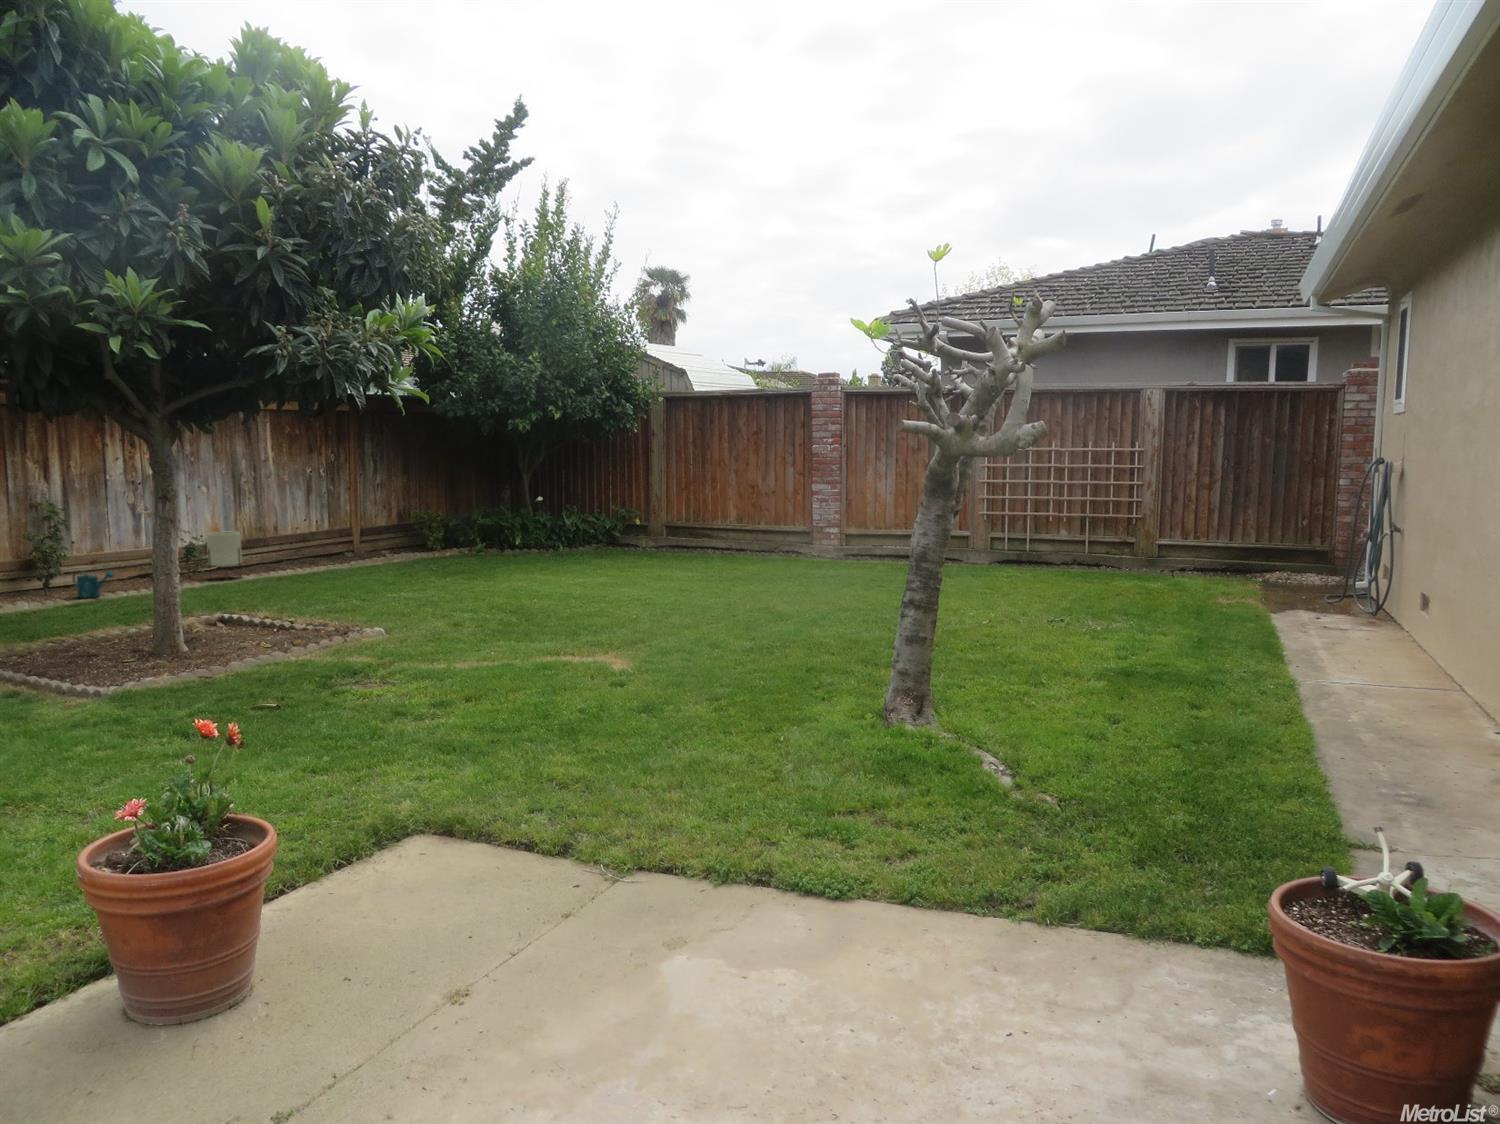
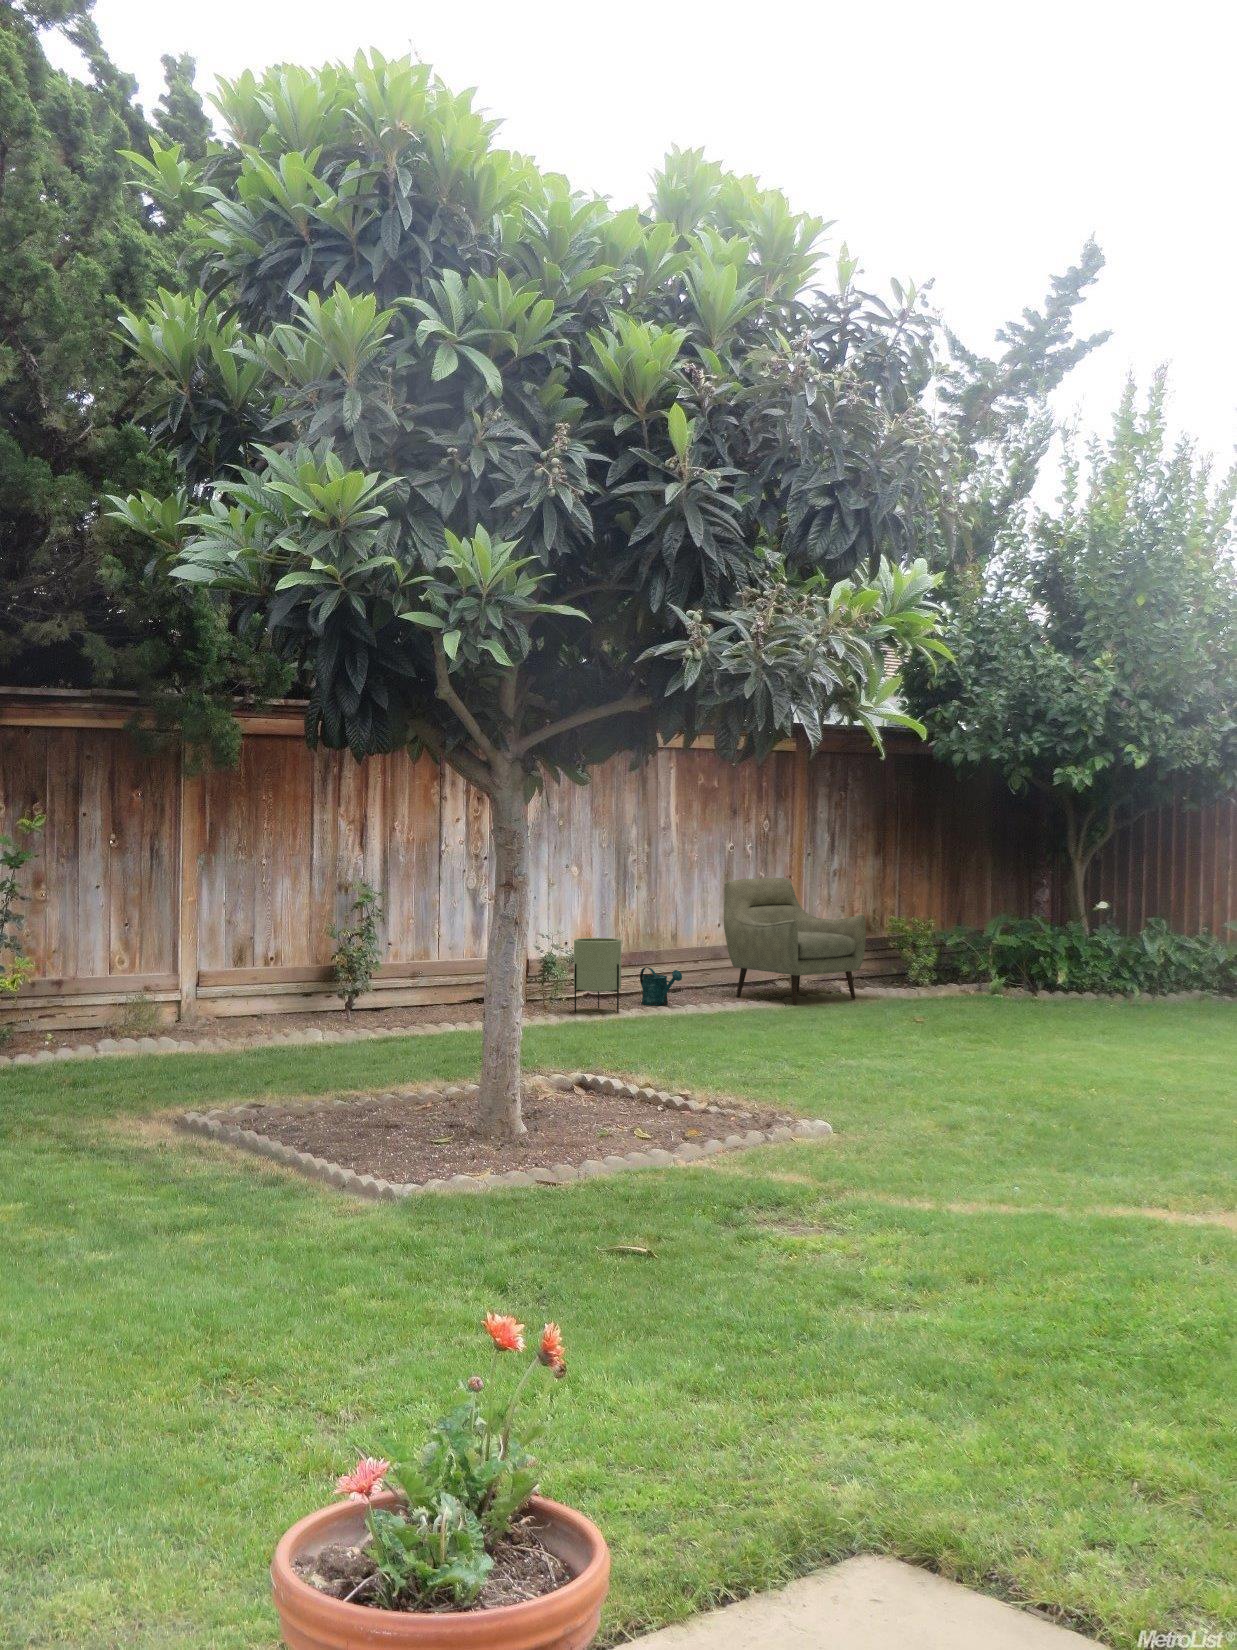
chair: none [308,489,402,566] -> present [724,878,866,1005]
watering can: present [73,571,114,598] -> present [640,967,682,1005]

